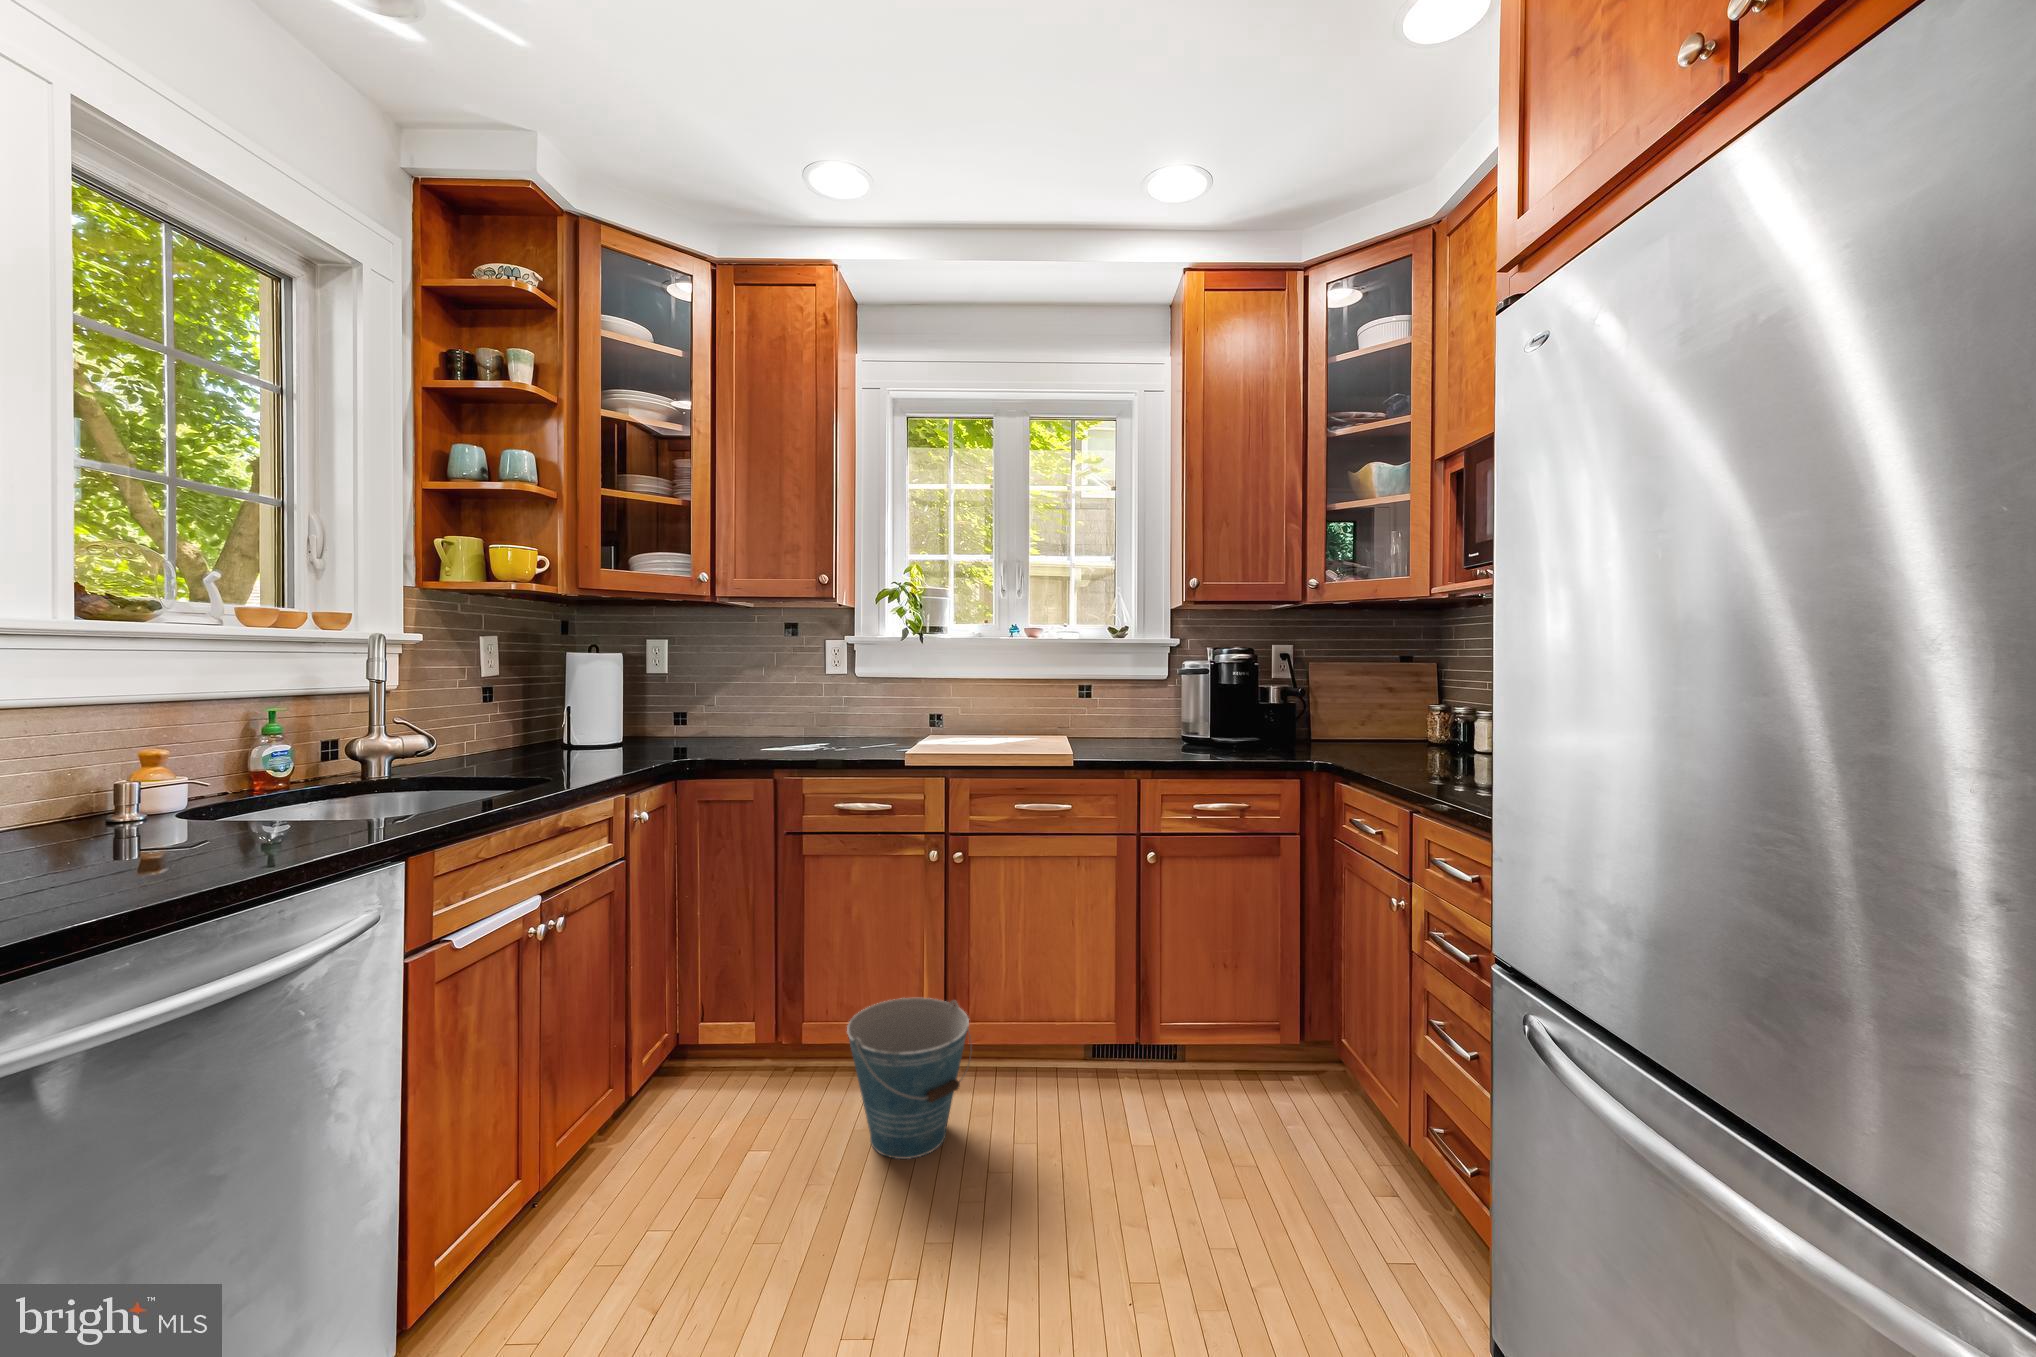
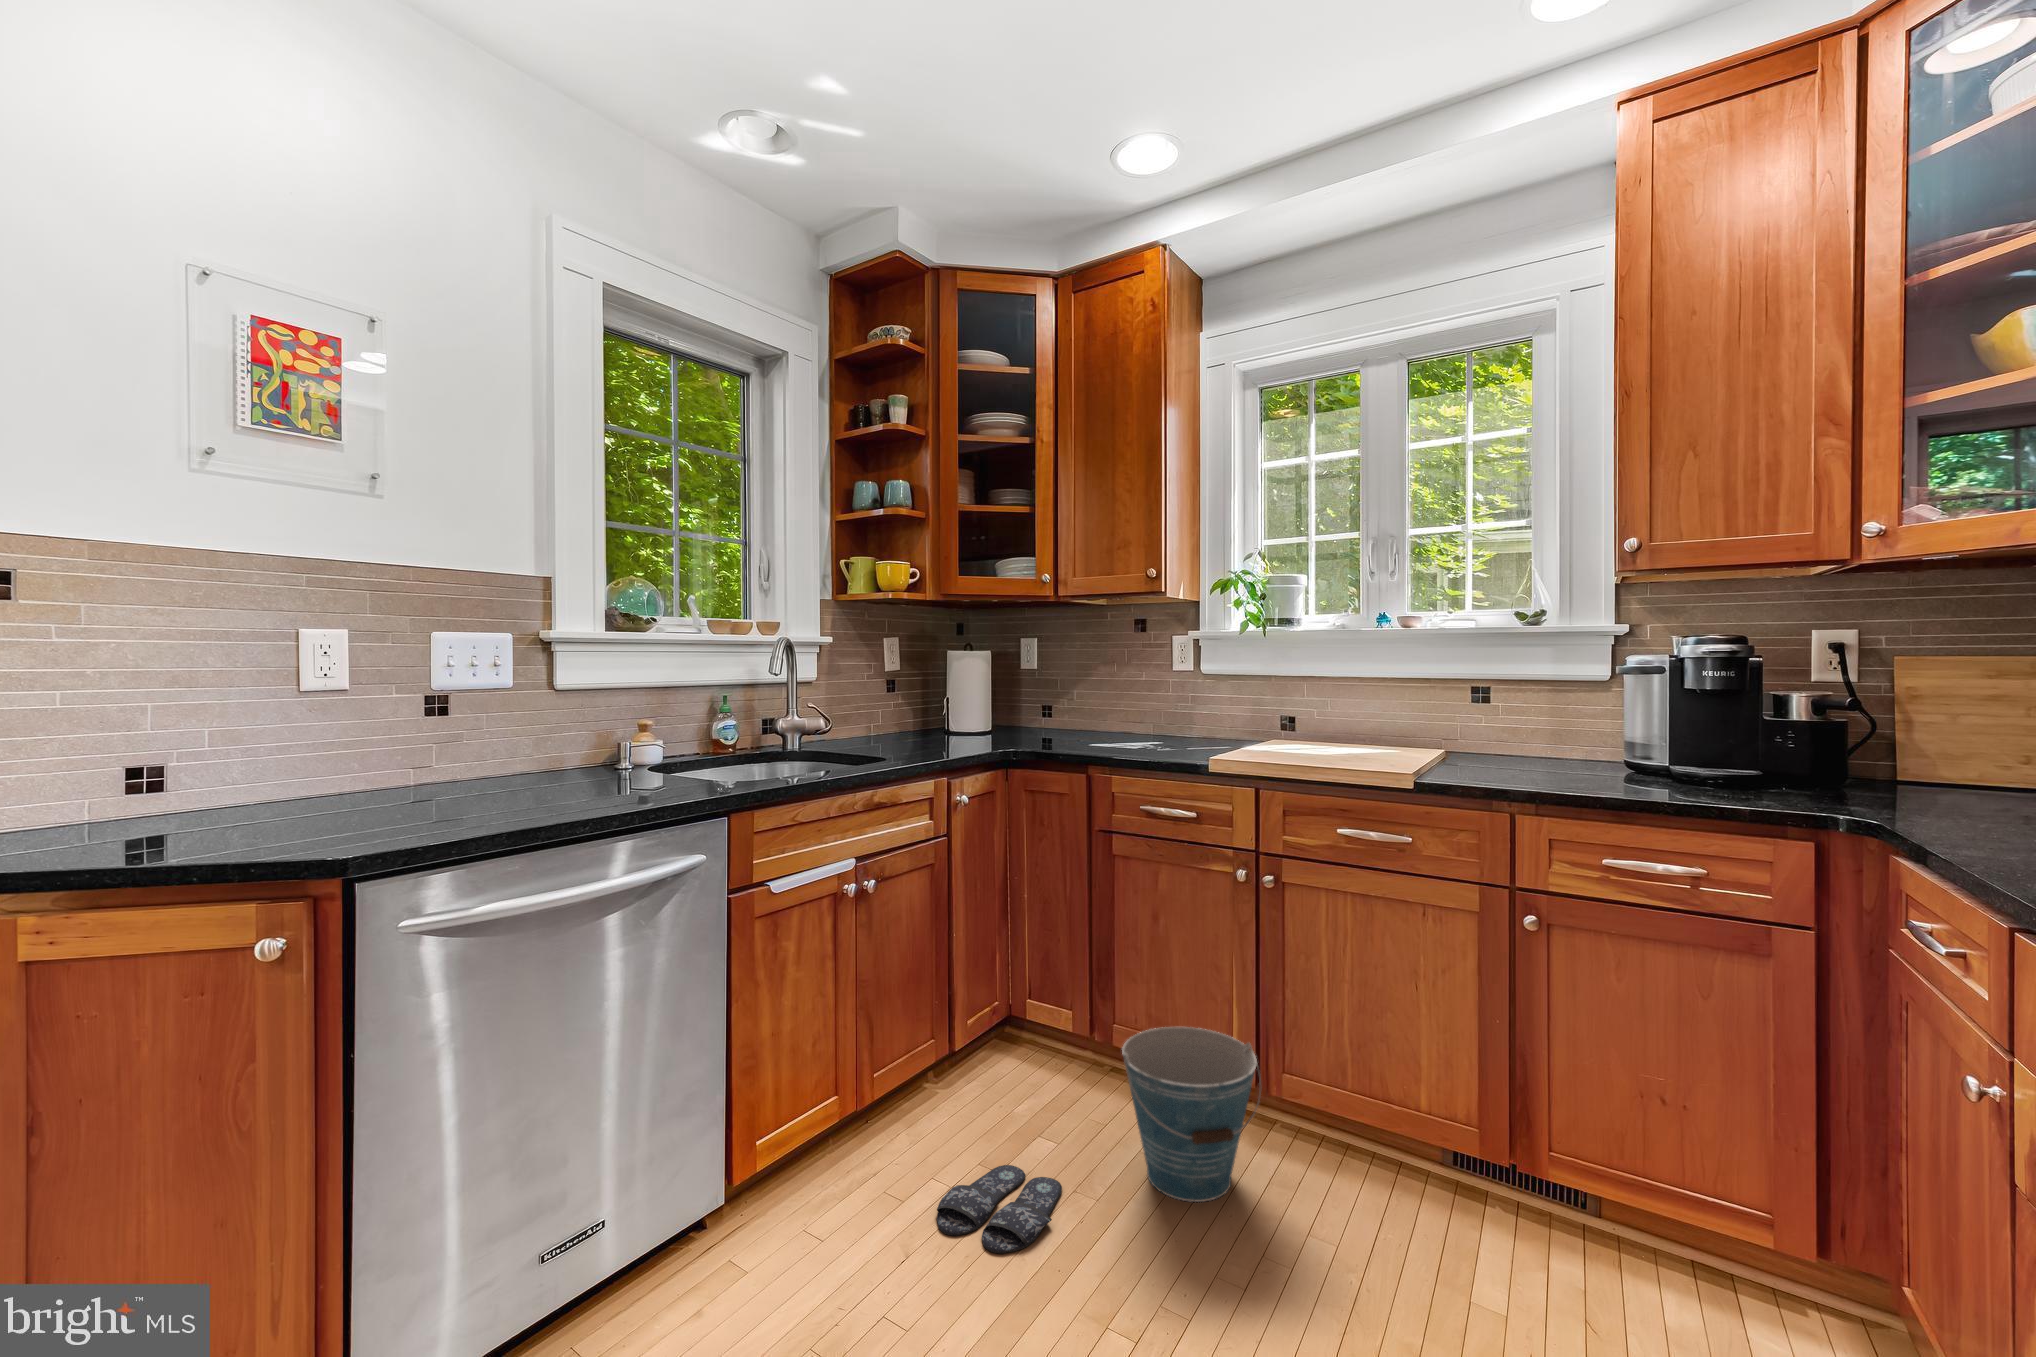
slippers: none [679,1183,808,1283] -> present [937,1165,1062,1254]

